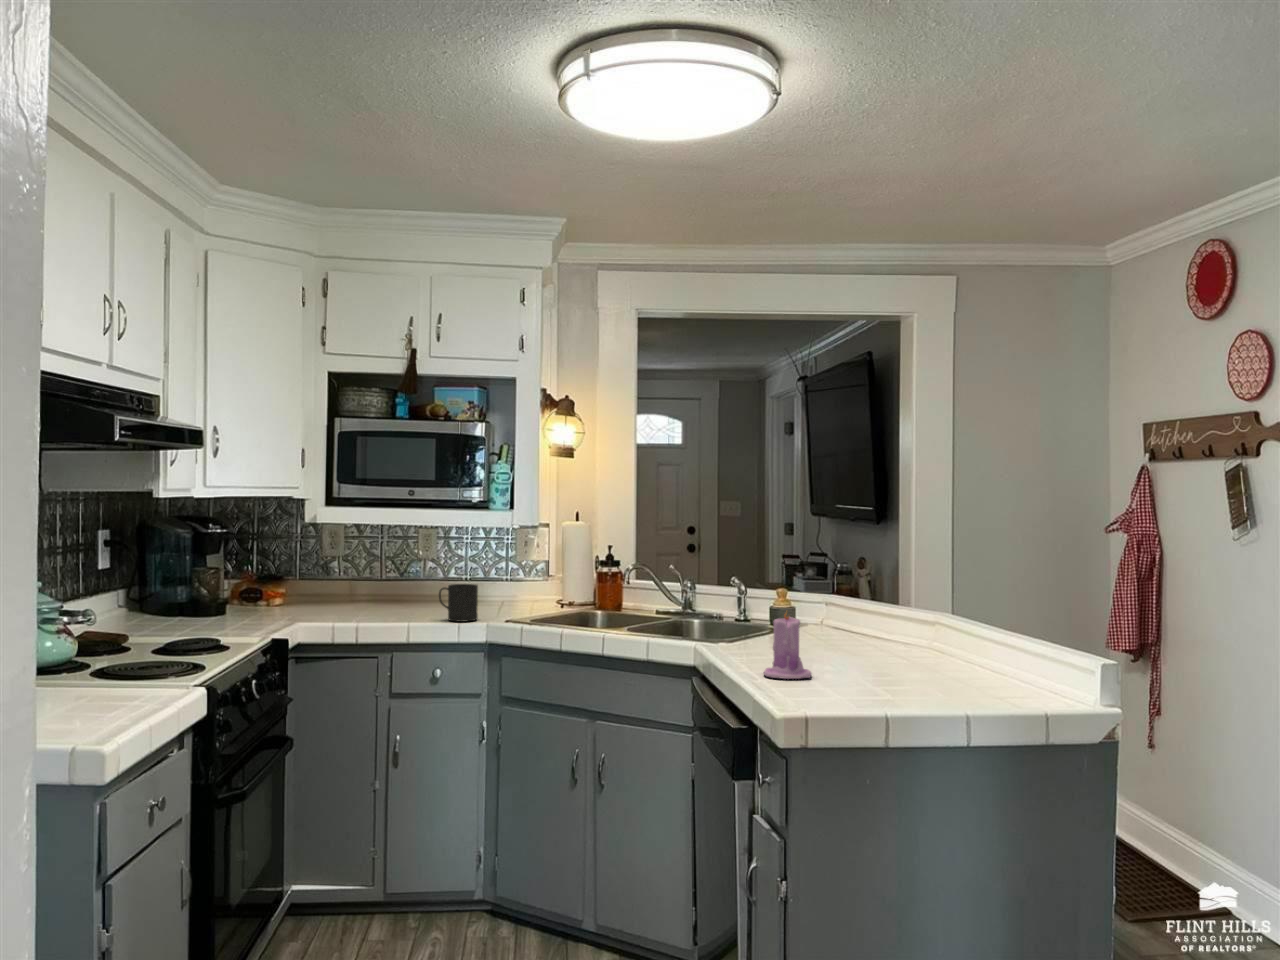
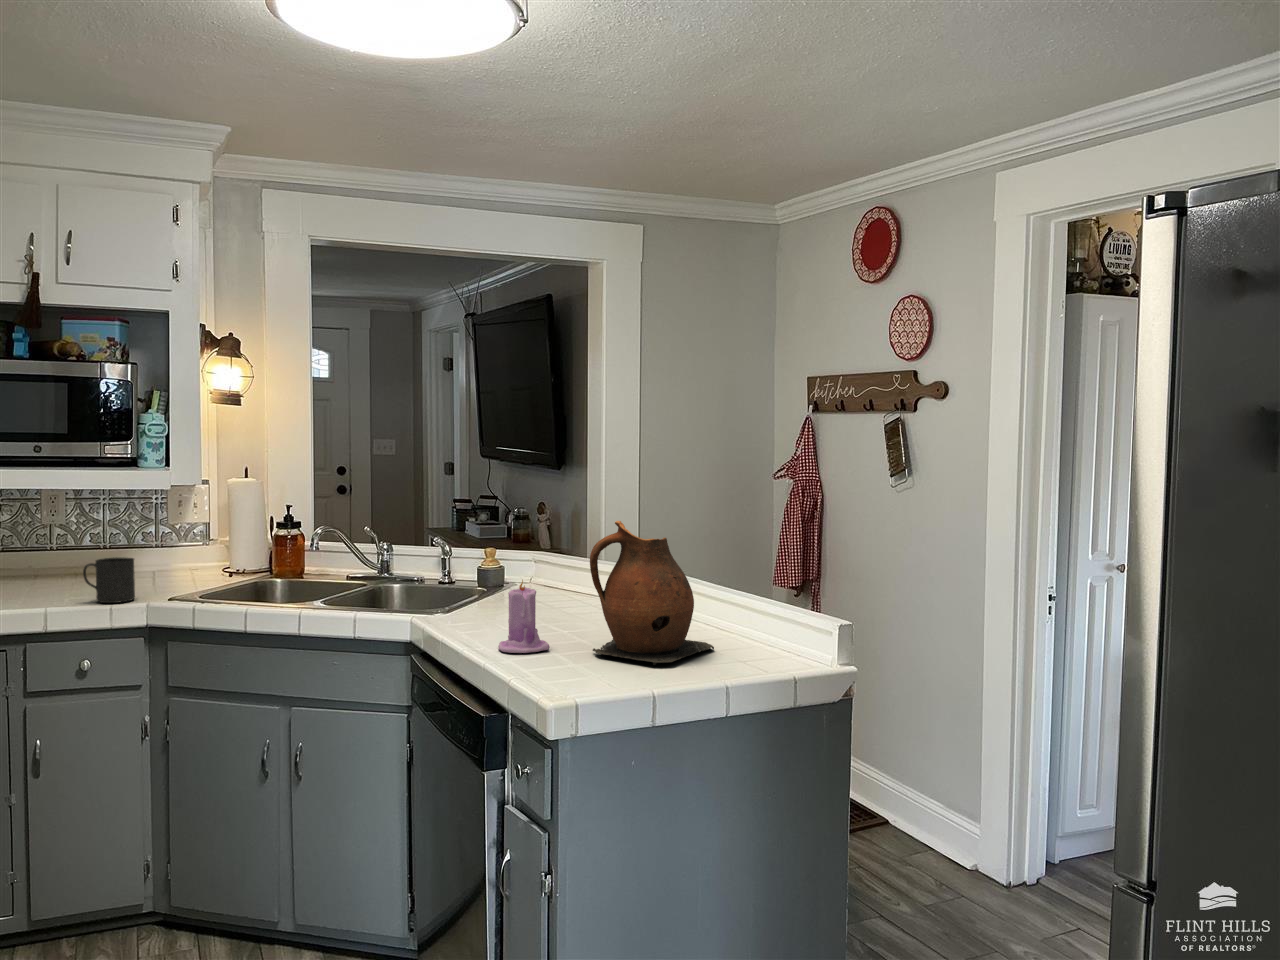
ceramic pitcher: none [850,555,980,697] -> present [590,521,714,665]

